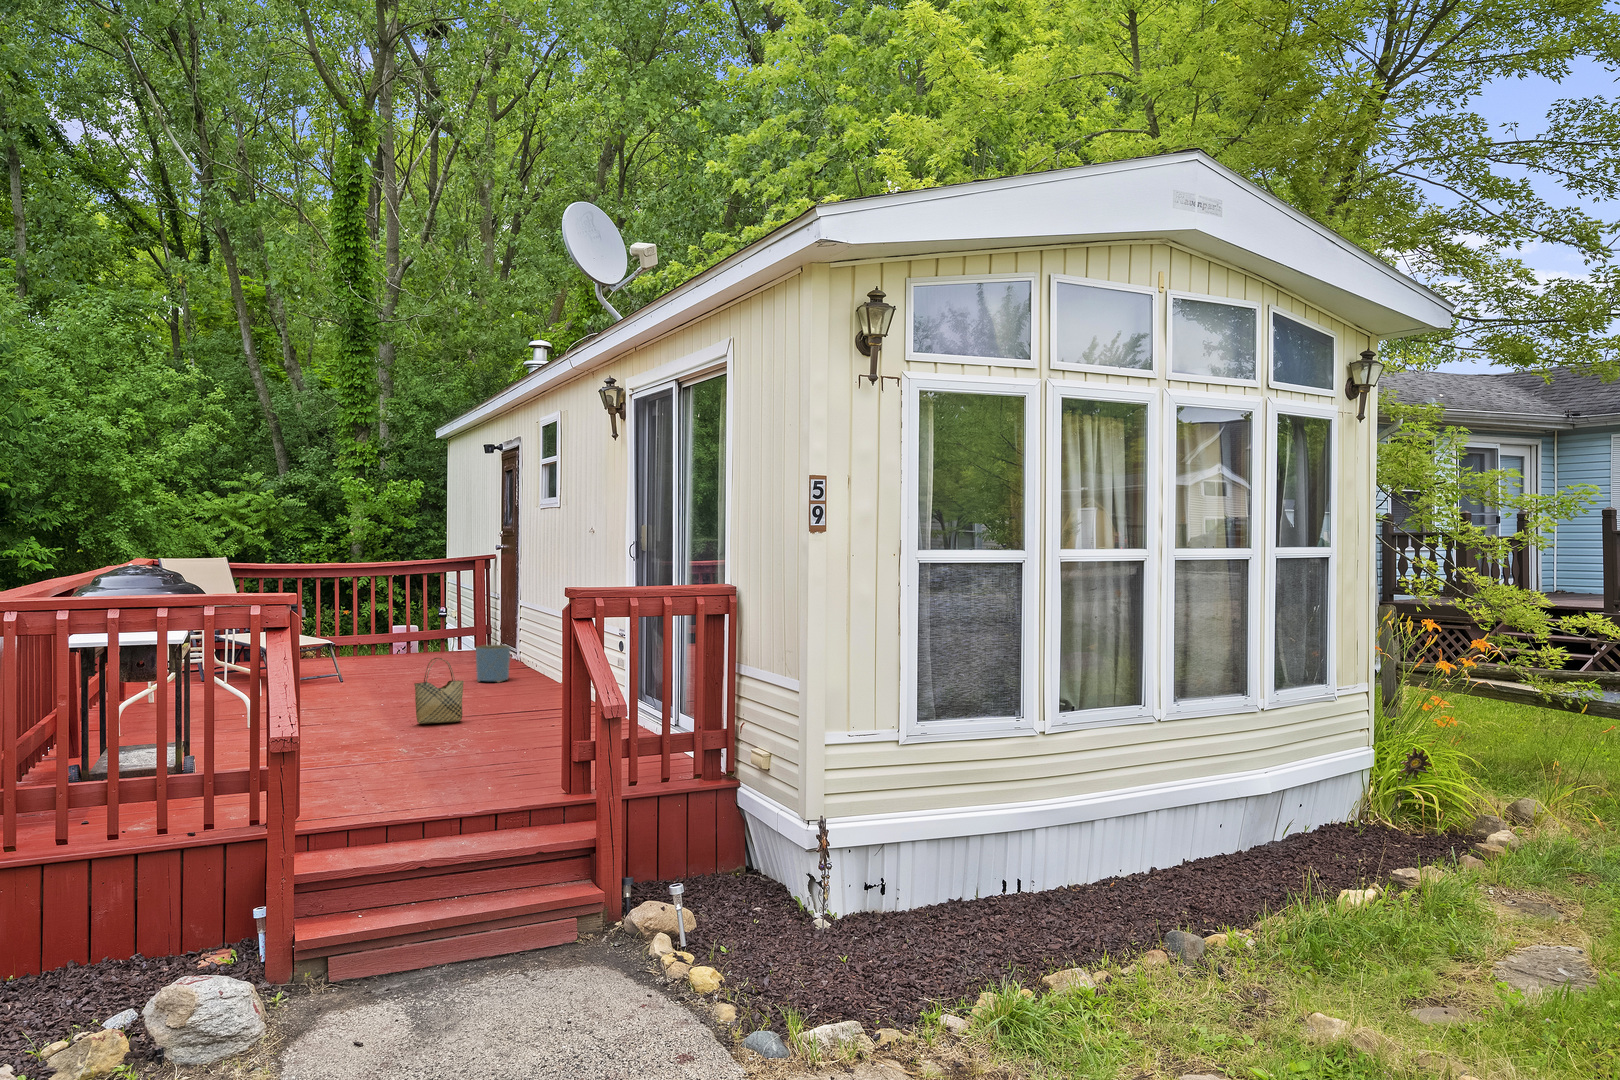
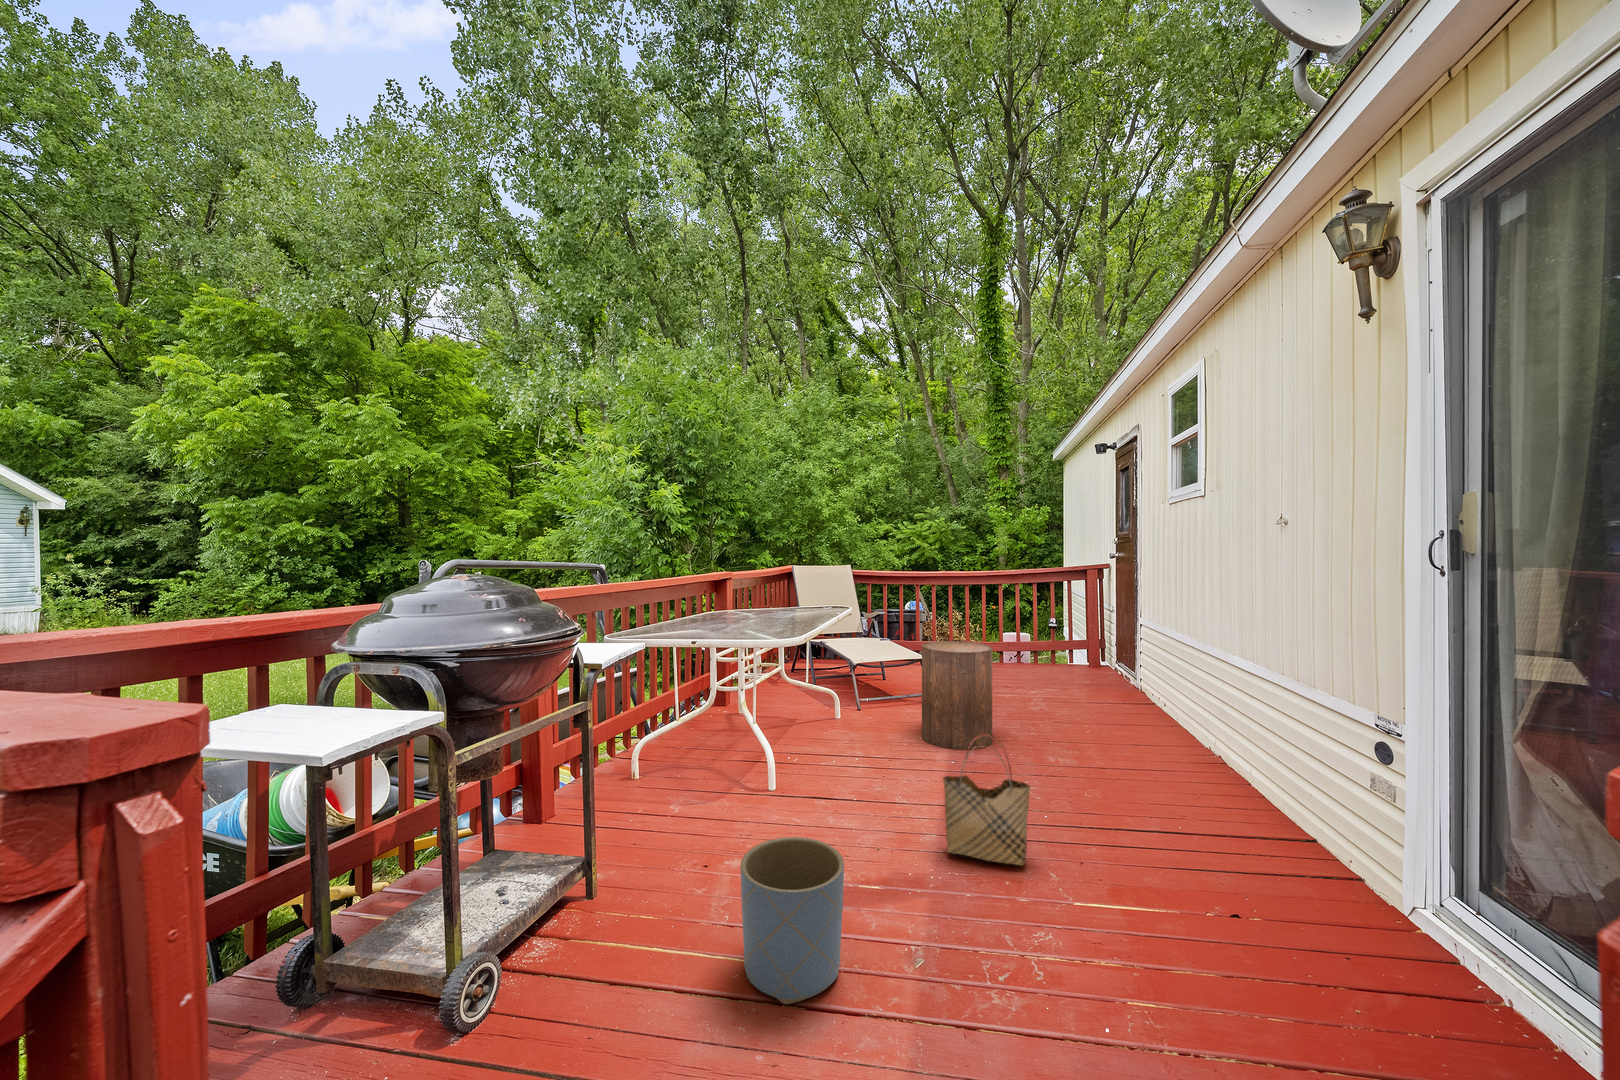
stool: none [359,621,417,699] -> present [922,641,992,750]
planter: present [476,645,510,682] -> present [741,837,844,1004]

